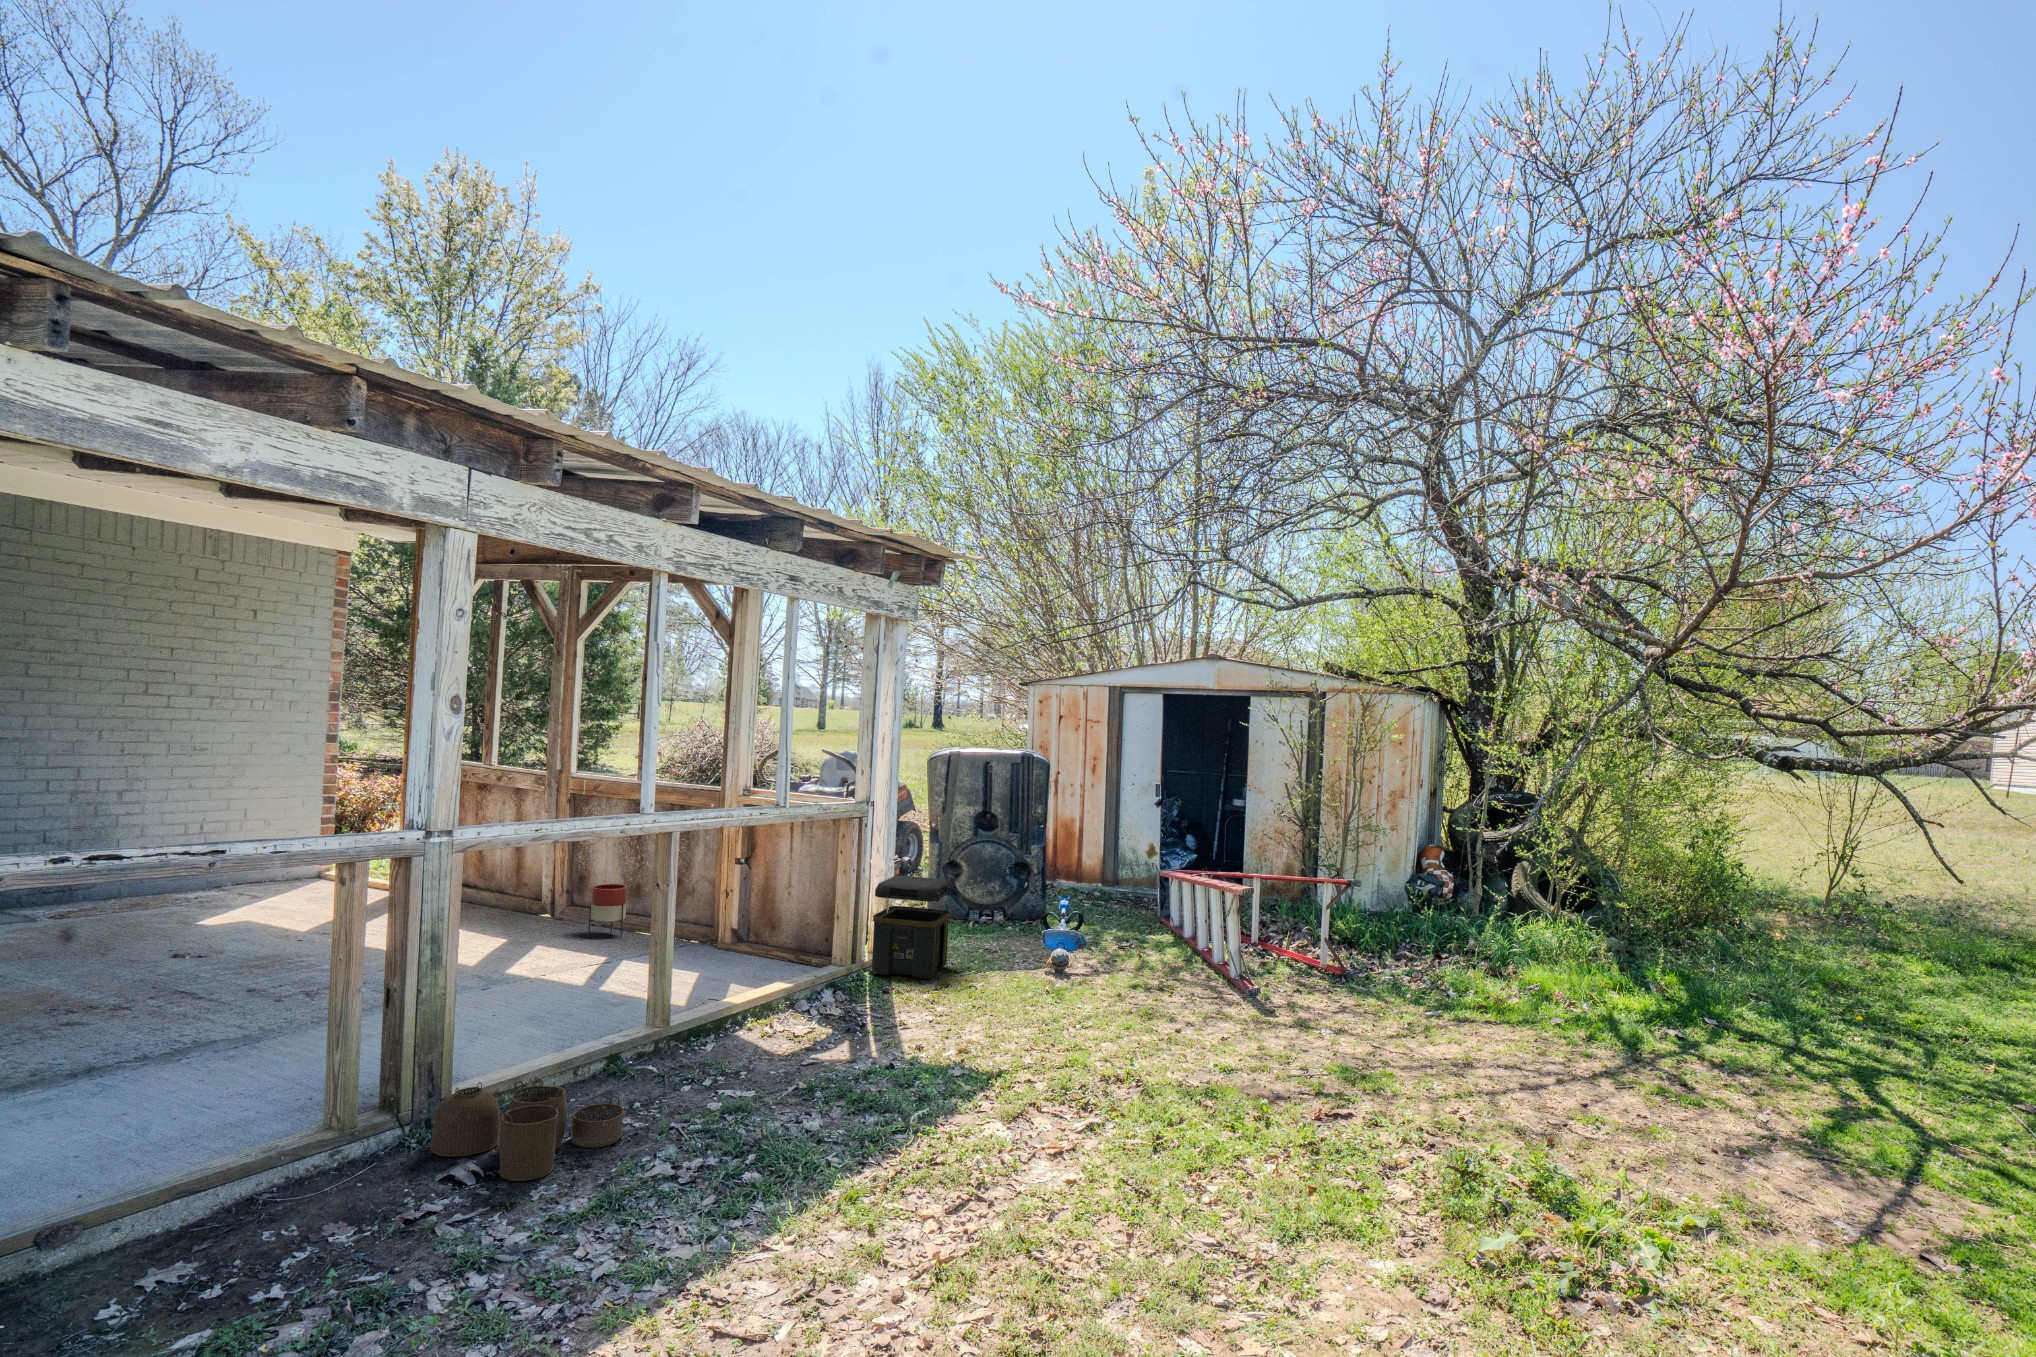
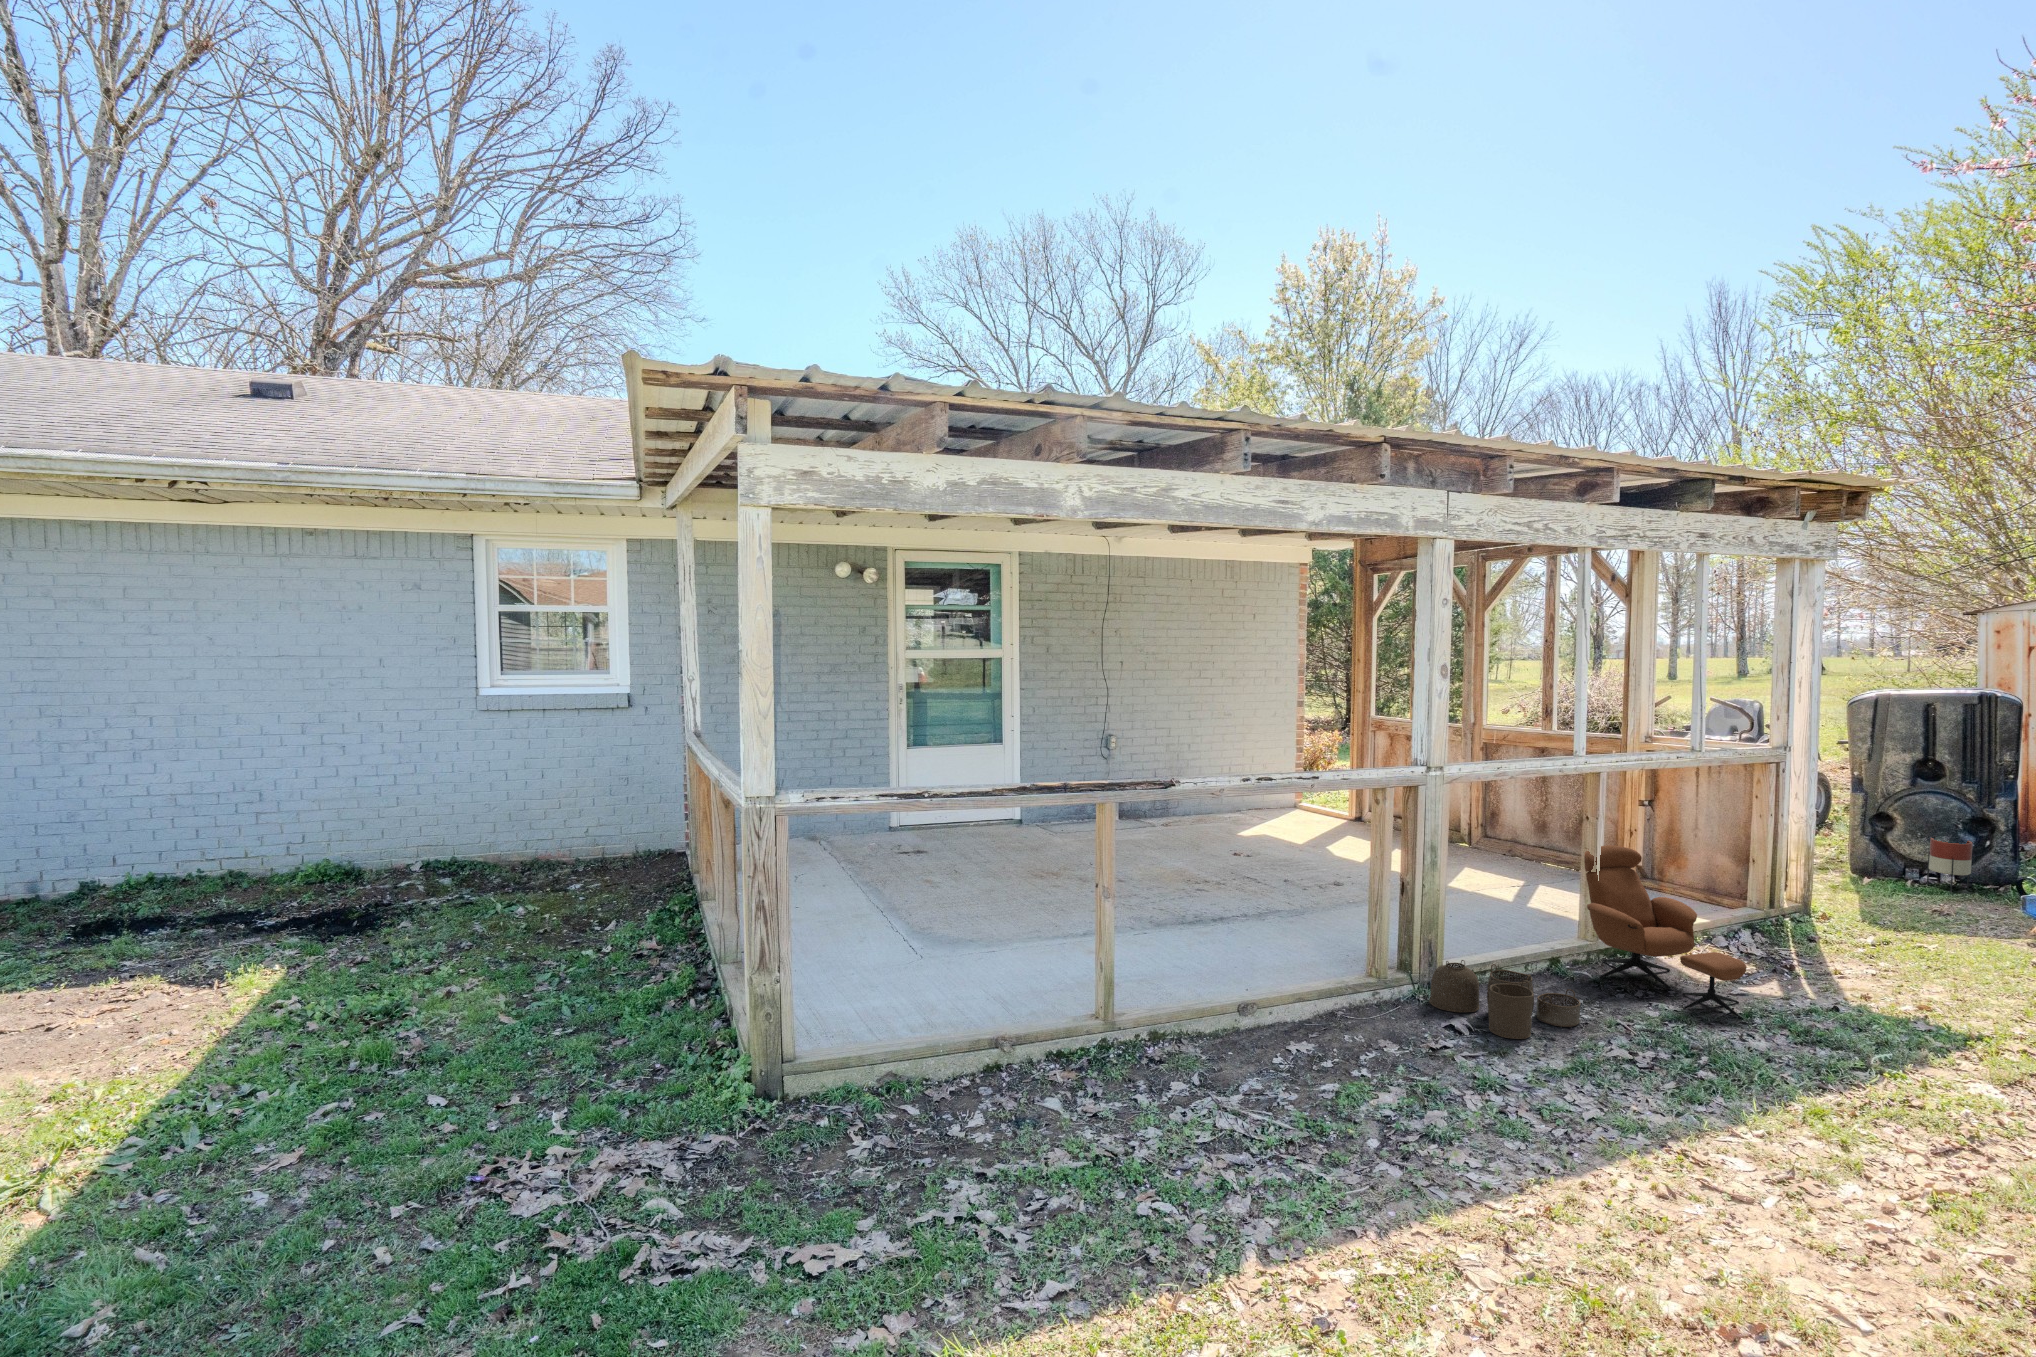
toolbox: present [872,876,951,979] -> none [1793,826,1893,935]
planter: present [588,884,627,938] -> present [1927,838,1973,893]
lounge chair: none [655,912,809,1093] -> present [1584,845,1747,1018]

